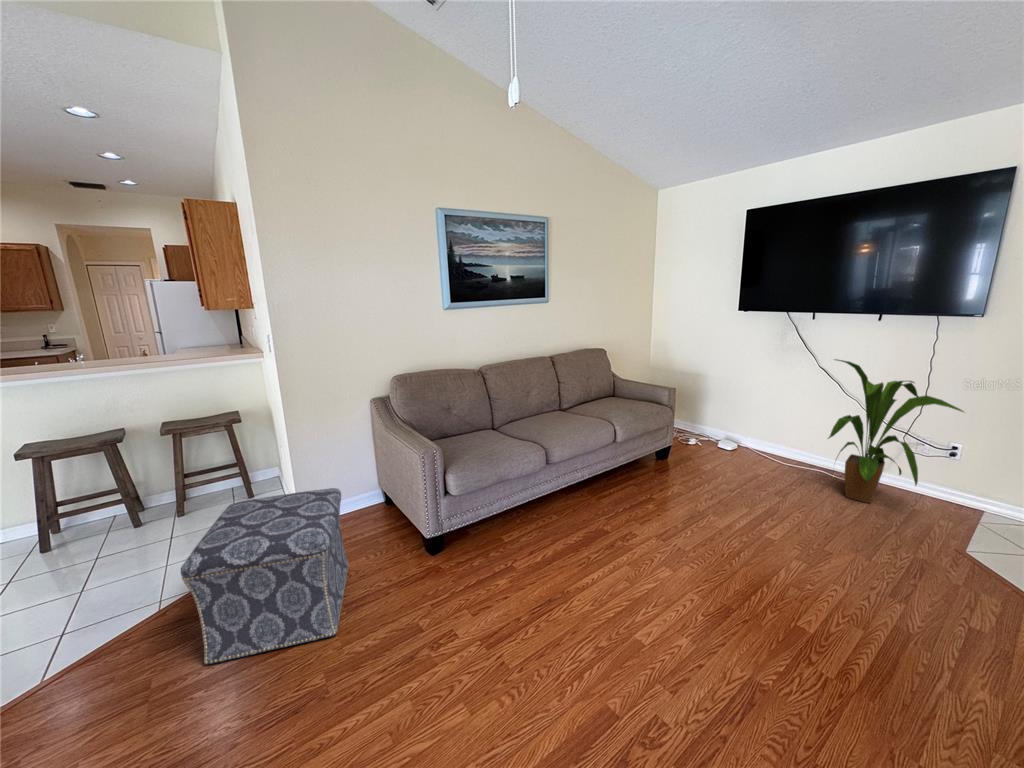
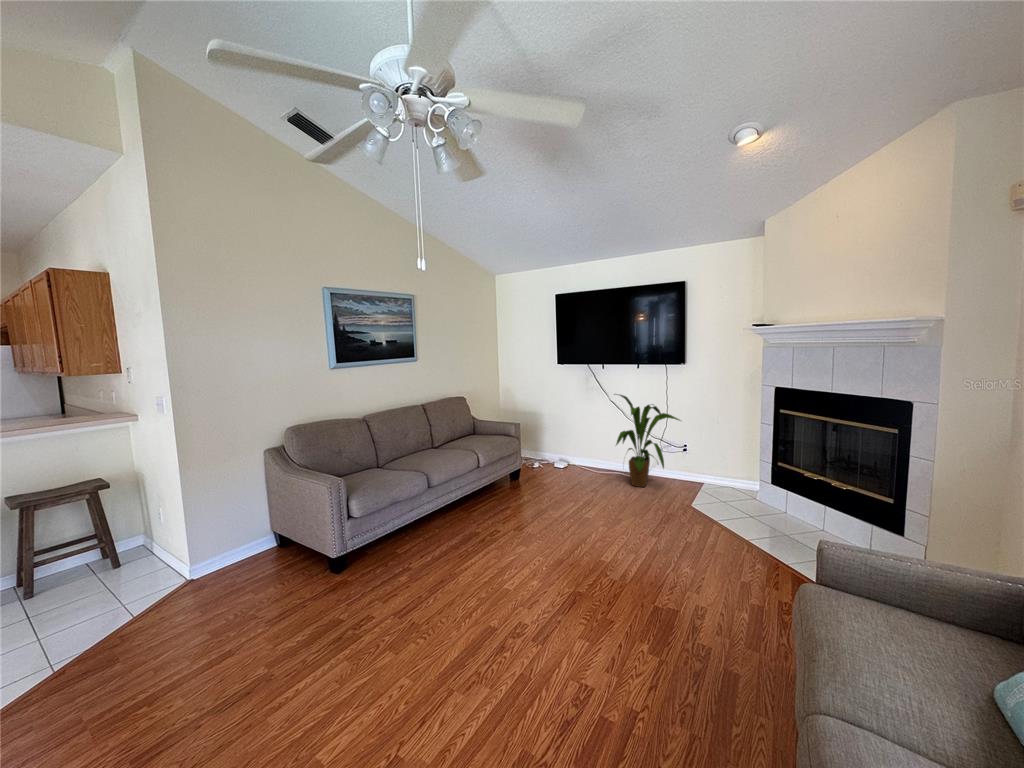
ottoman: present [181,488,349,664] -> none [121,524,267,692]

